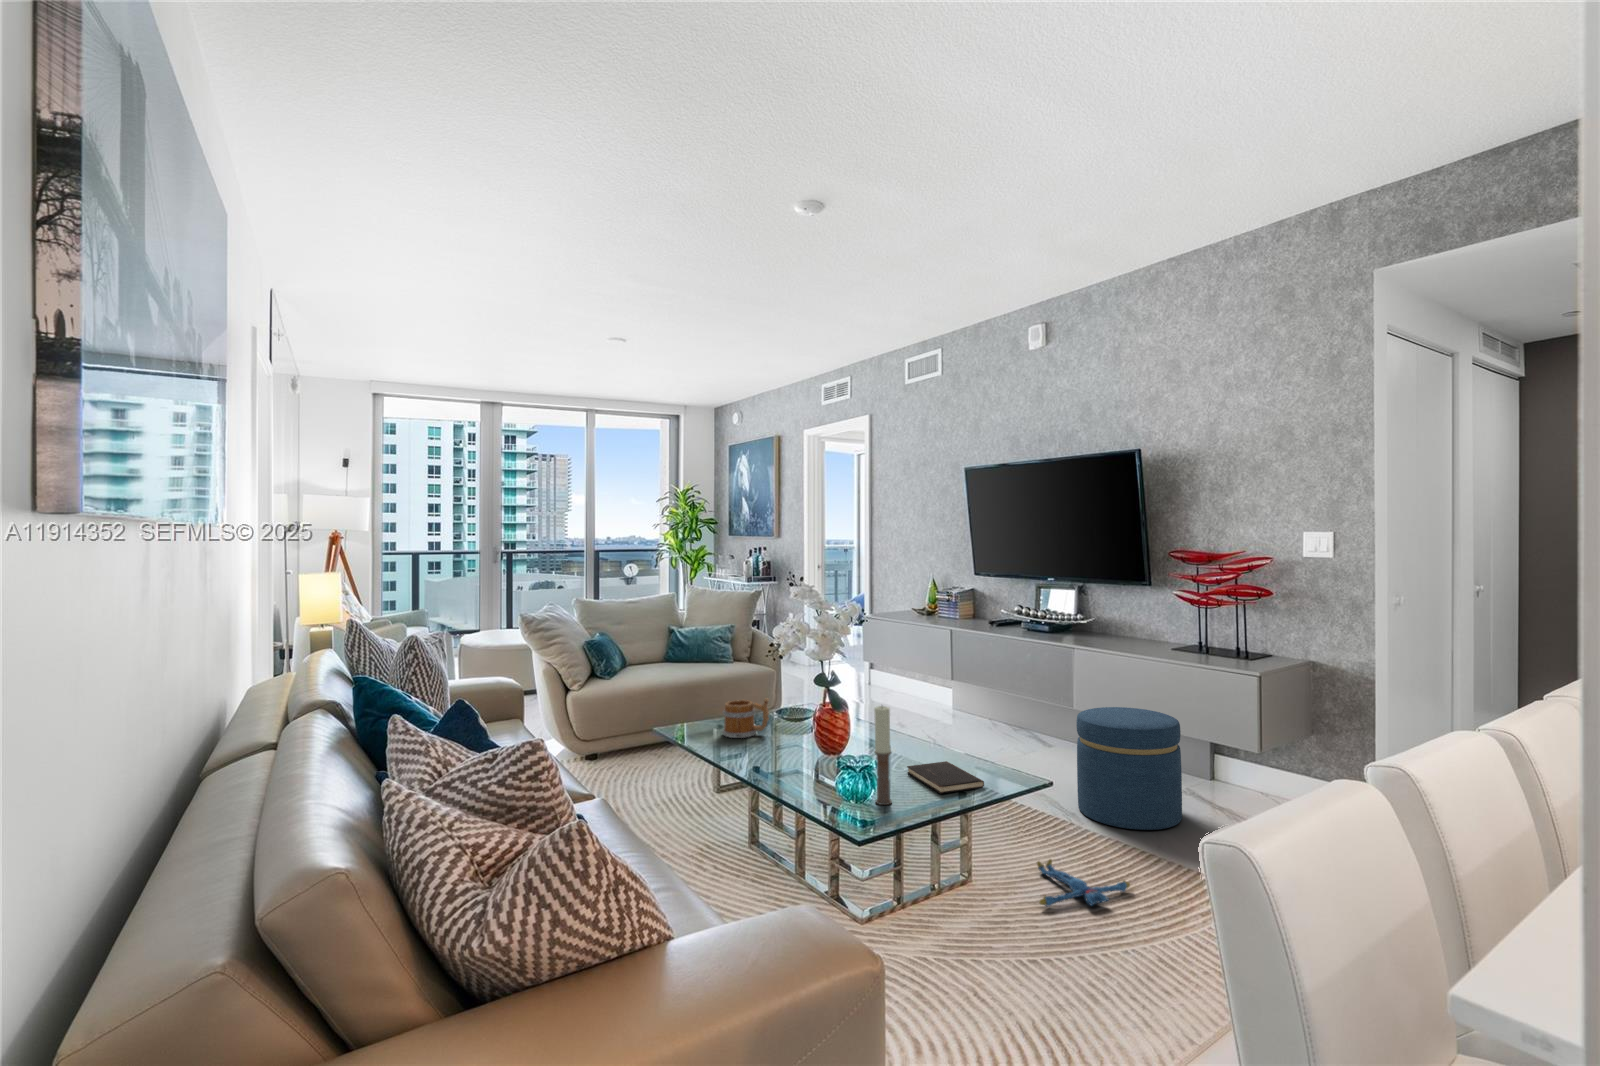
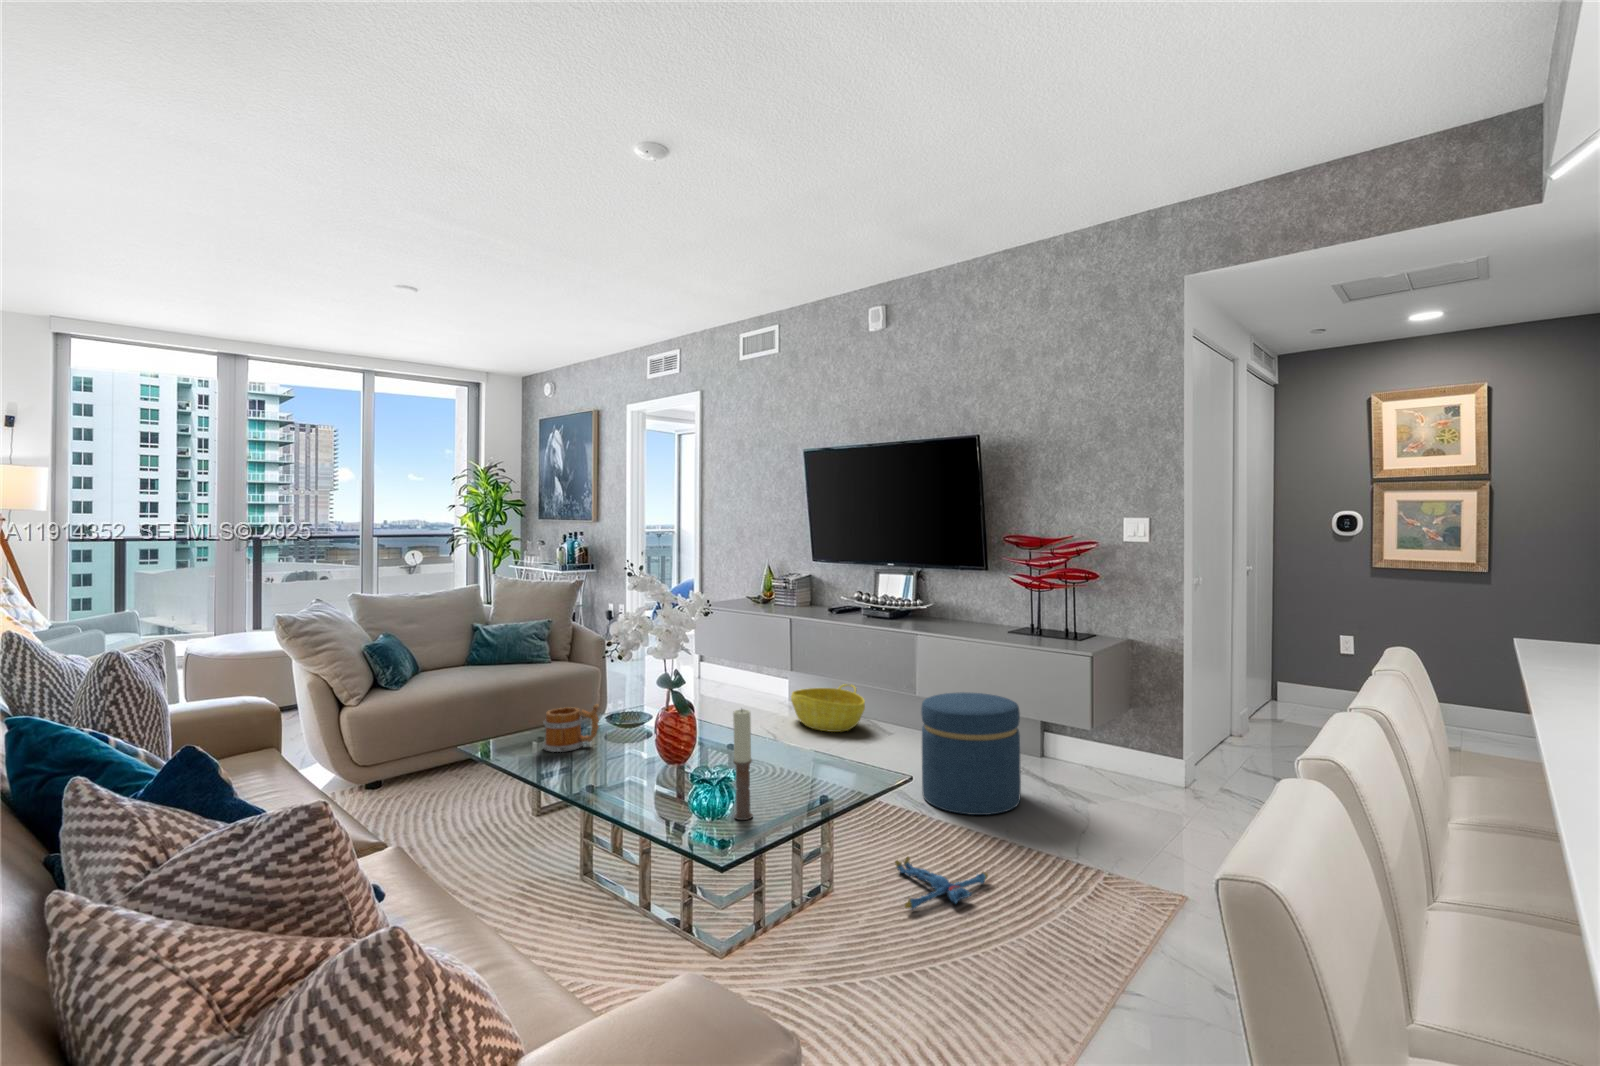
basket: none [958,695,1030,741] -> present [791,684,865,732]
hardcover book: present [907,761,984,793] -> none [763,763,848,801]

